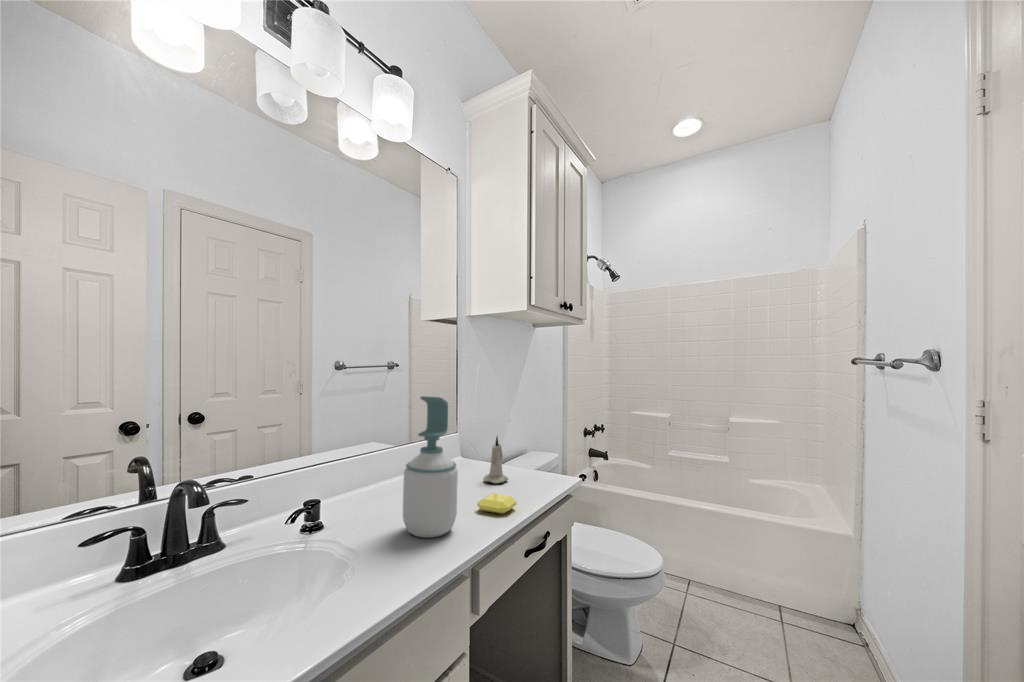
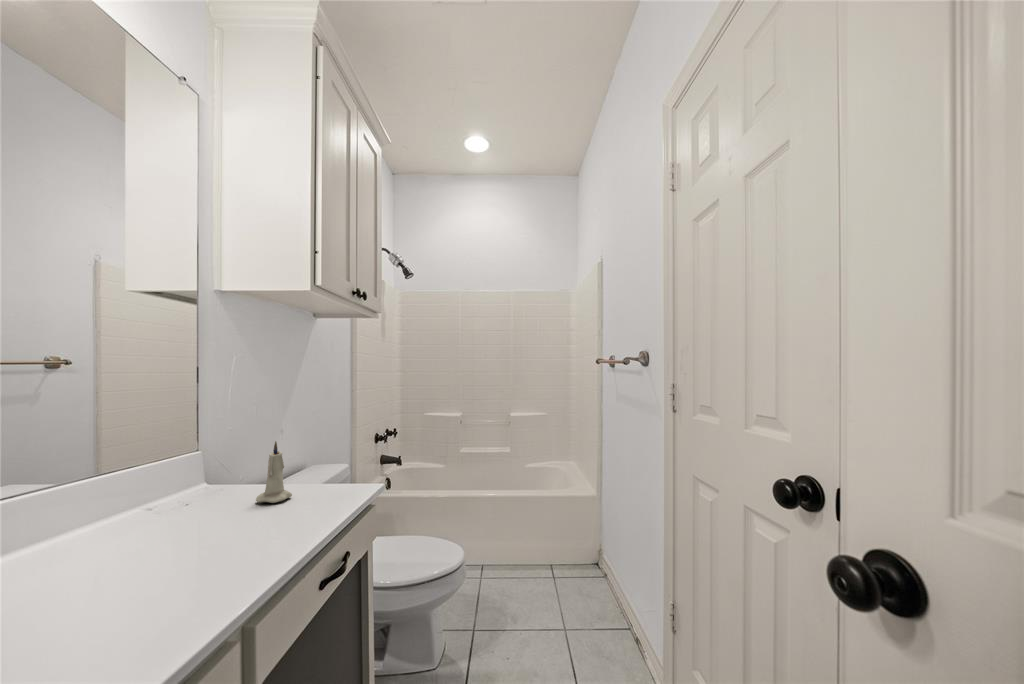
soap bottle: present [403,396,458,538] -> none [112,381,216,601]
soap bar: present [477,493,517,514] -> none [248,514,307,540]

